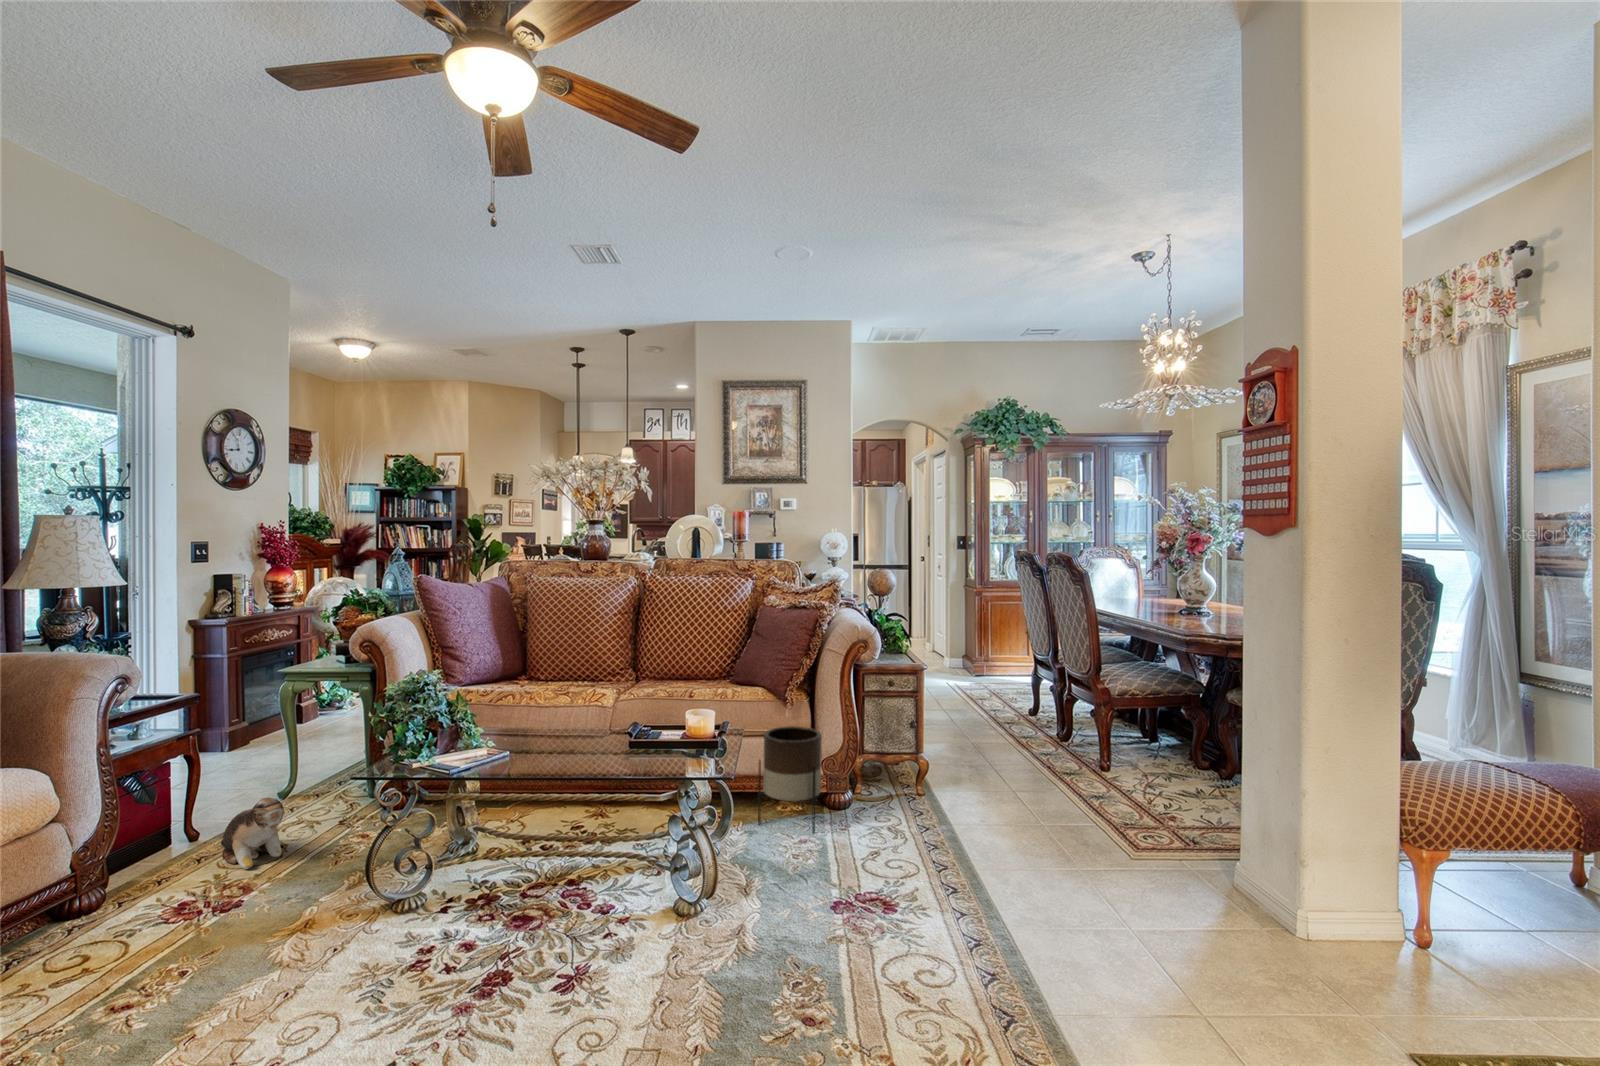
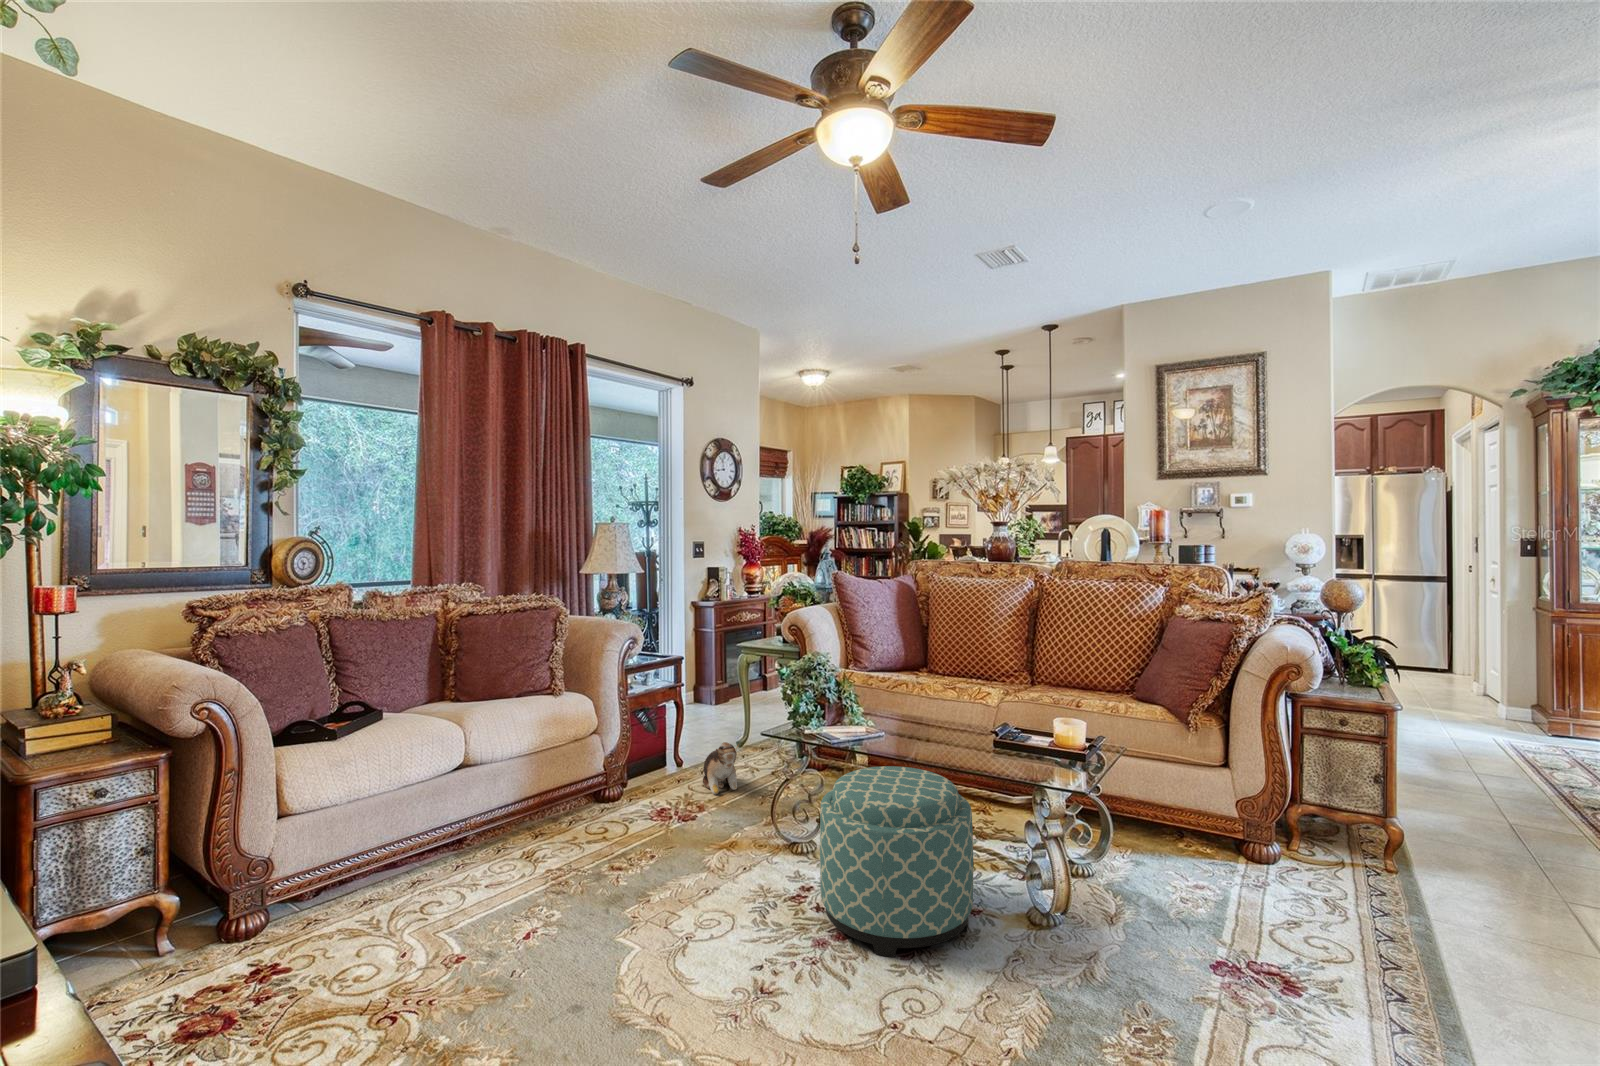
planter: present [758,726,822,833] -> none [1151,753,1234,883]
ottoman: none [453,786,628,1000] -> present [820,766,973,957]

